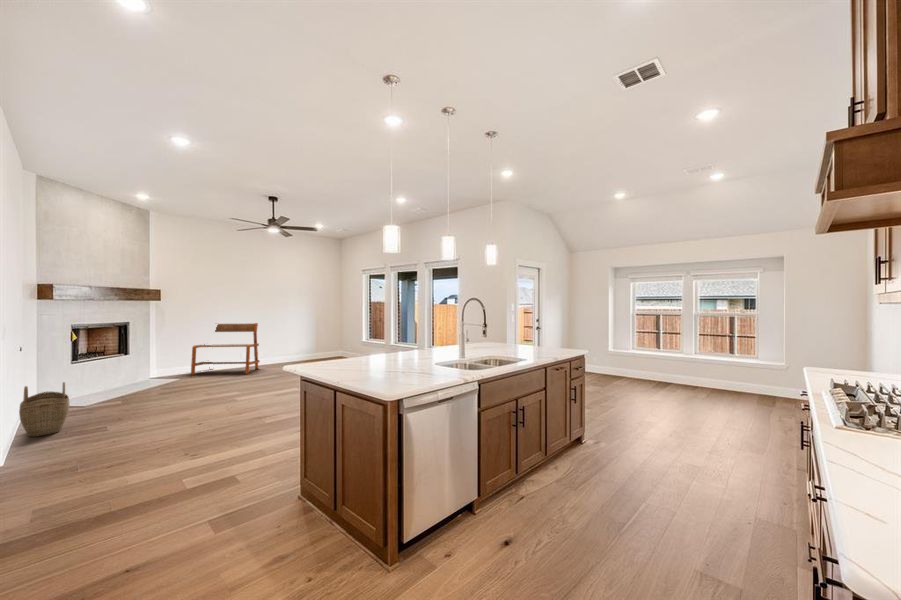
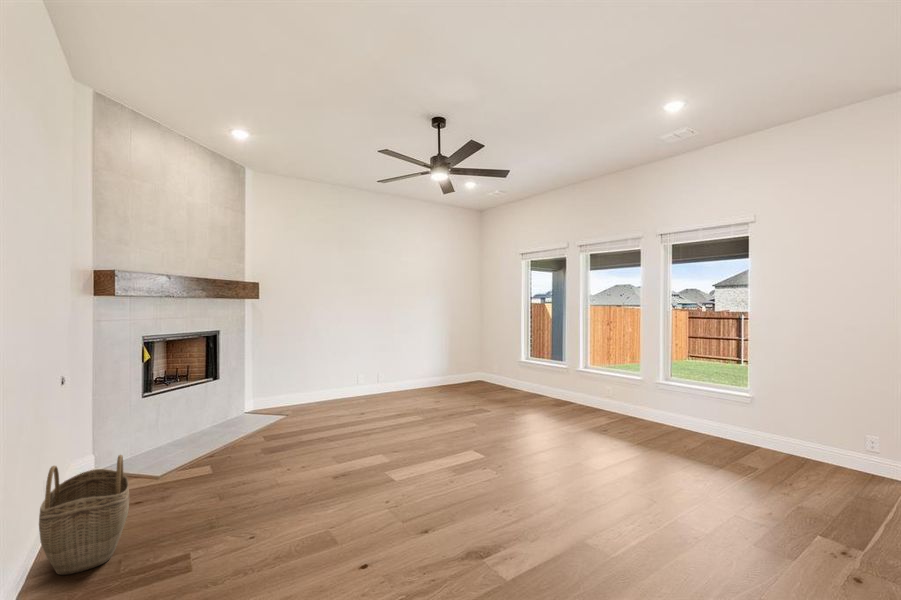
bench: present [191,323,260,375] -> none [298,332,387,411]

